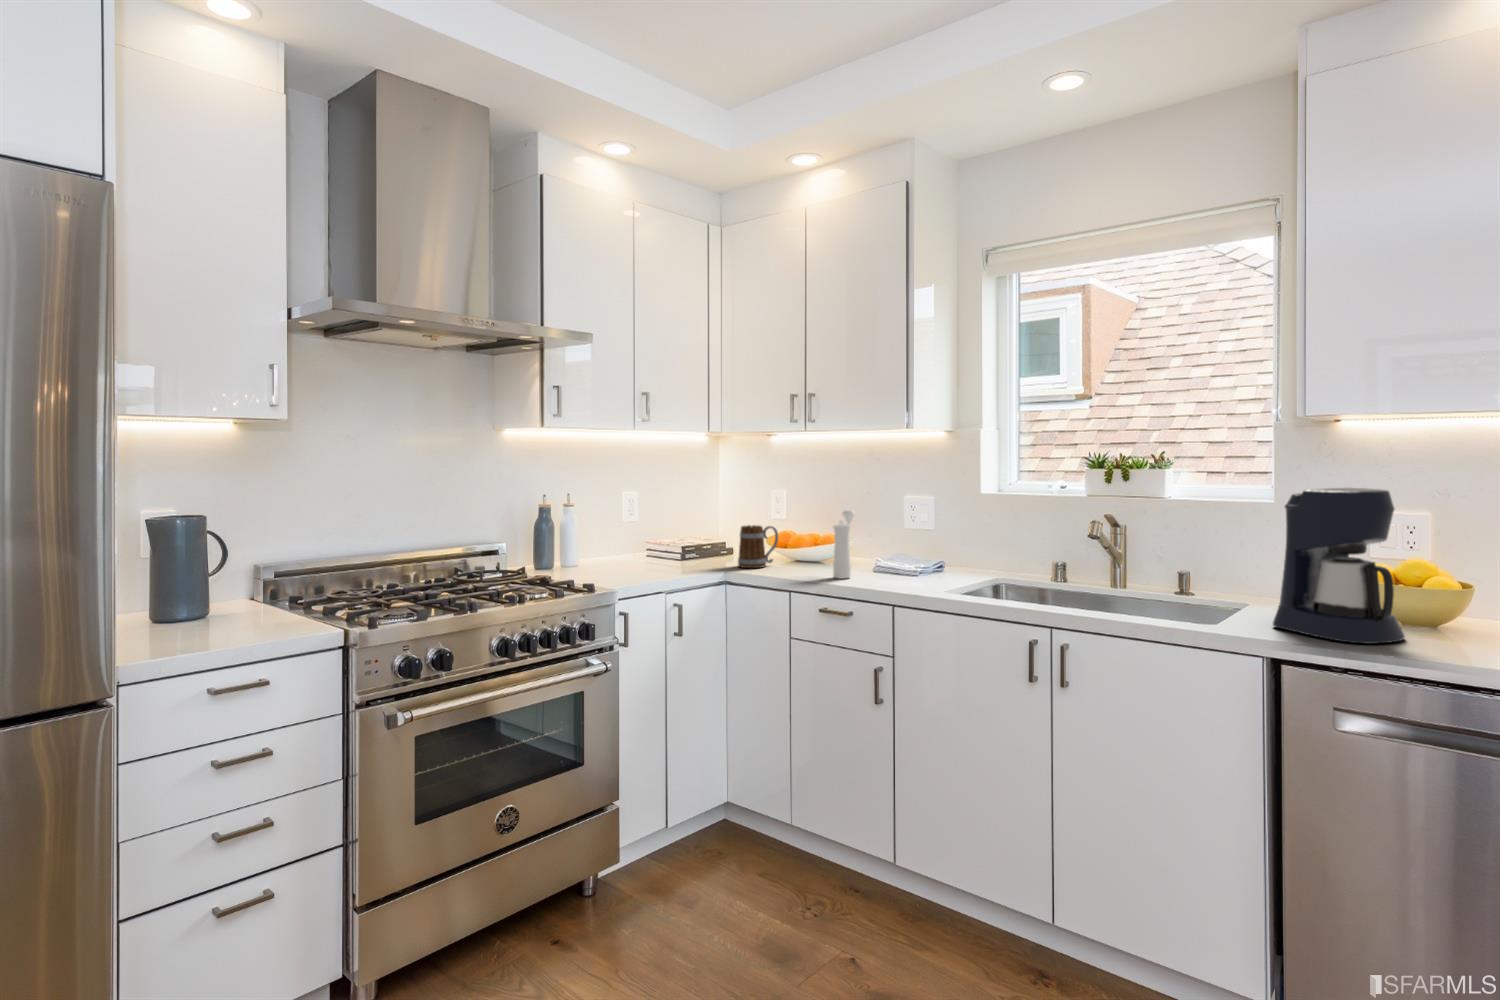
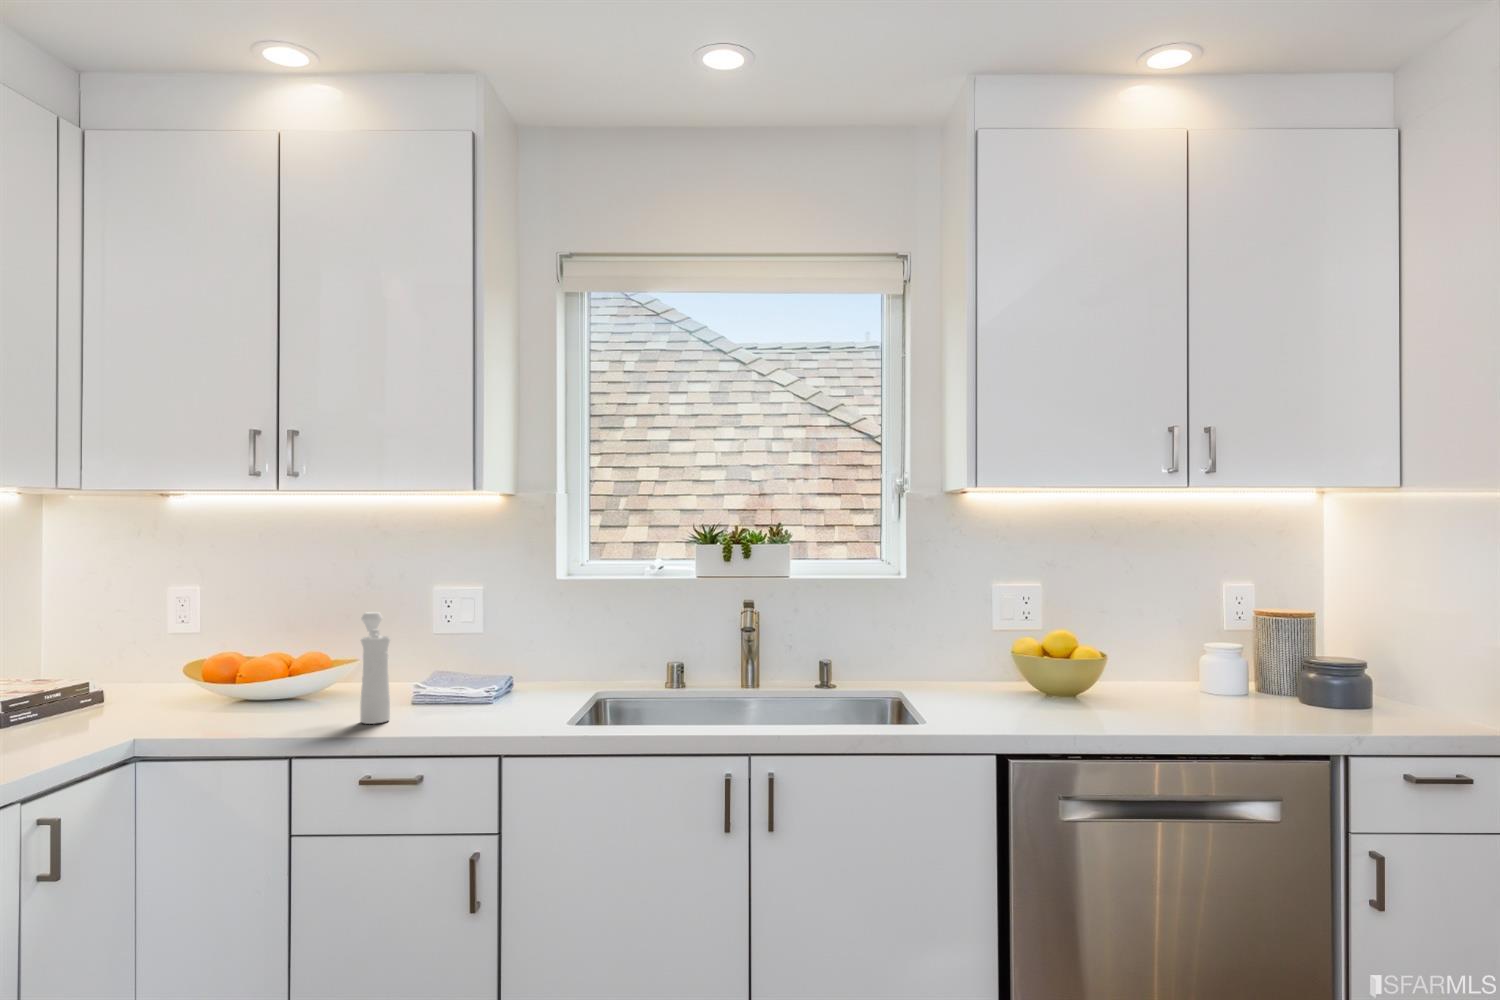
coffee maker: present [1273,488,1405,644] -> none [974,559,1095,725]
mug: present [738,525,778,568] -> none [149,647,228,726]

